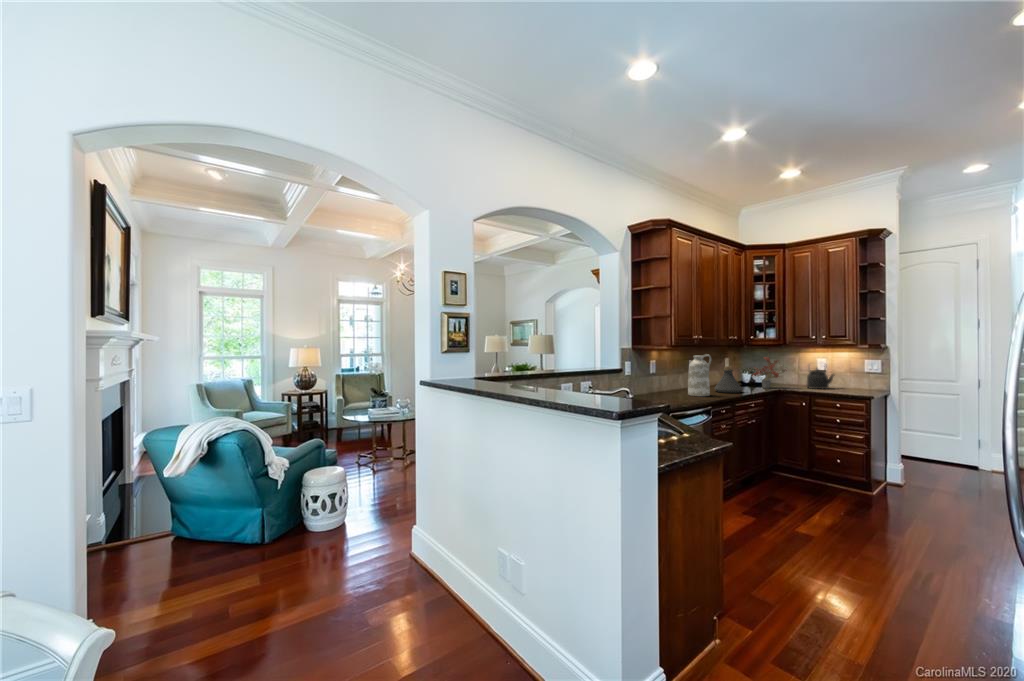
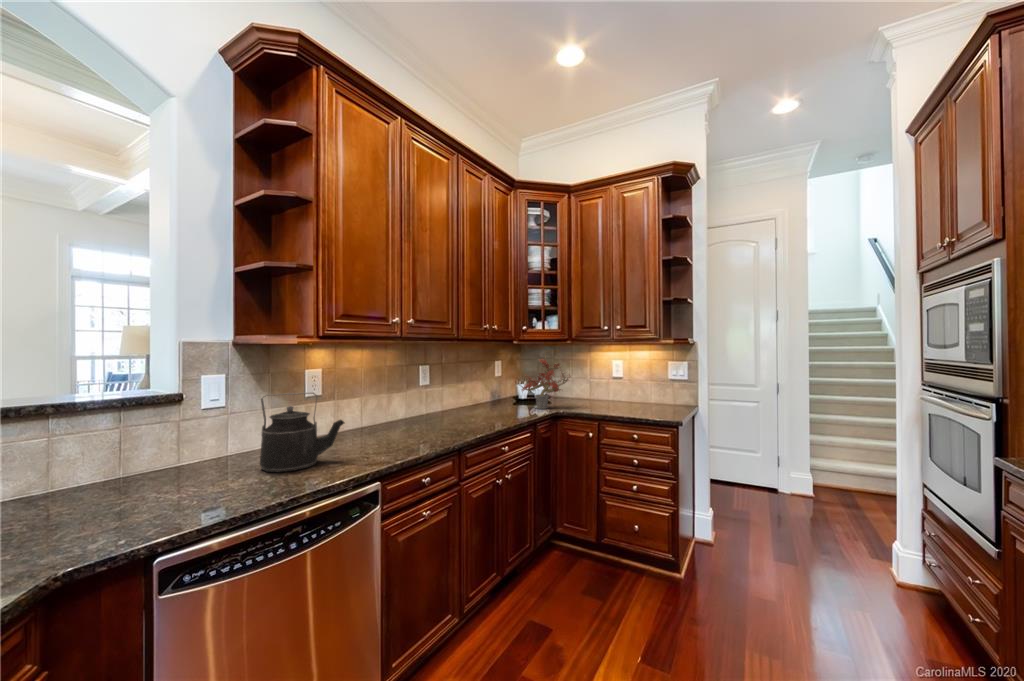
vase: present [688,354,712,396] -> none [378,357,423,445]
bottle: present [715,366,743,393] -> none [448,378,495,428]
kettle: present [806,366,834,389] -> present [260,392,344,472]

